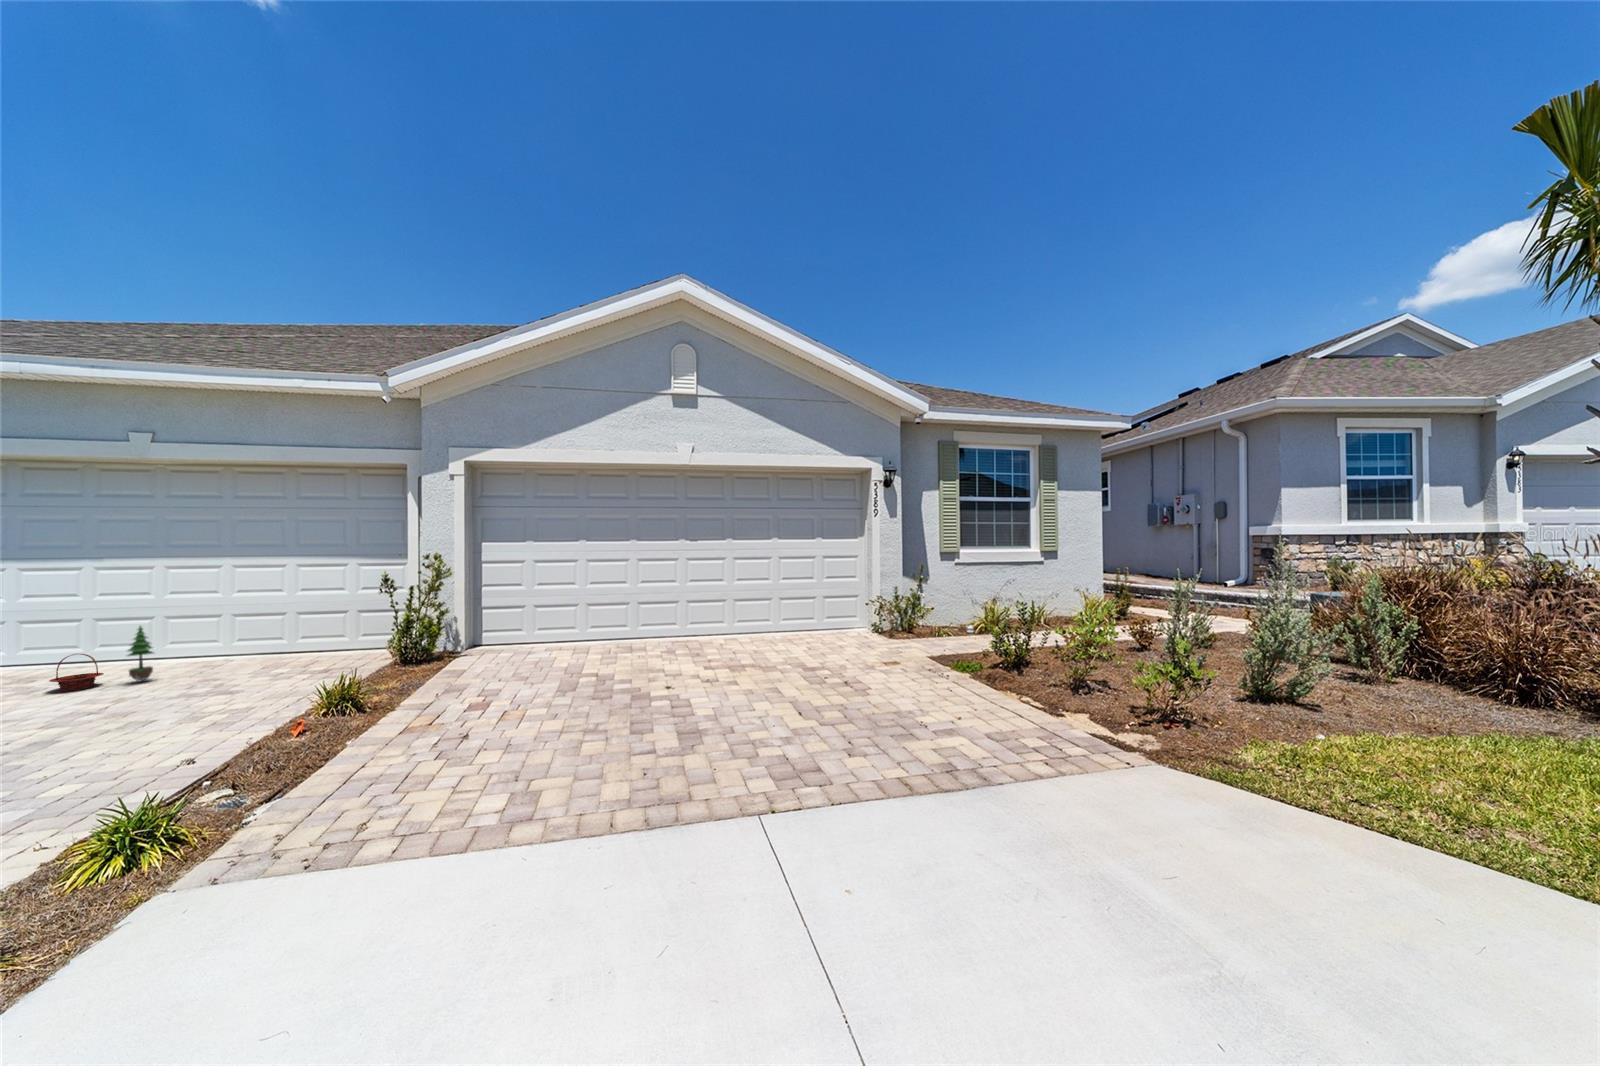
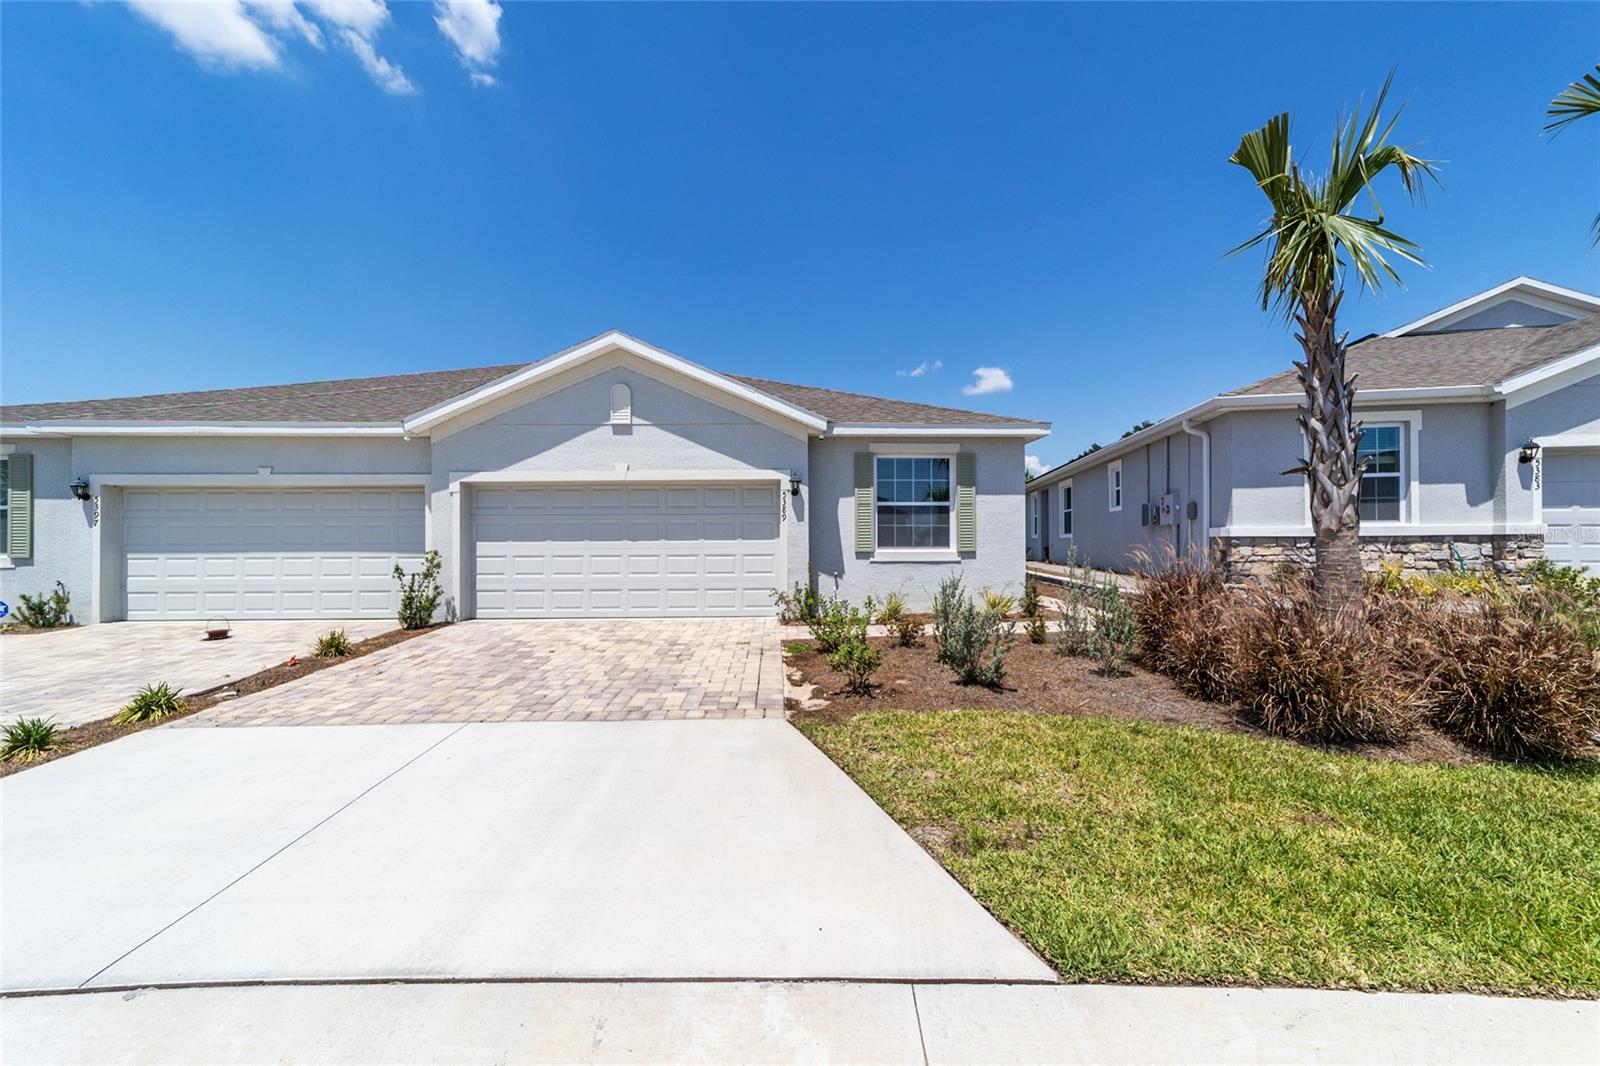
potted tree: present [128,626,154,682] -> none [244,598,262,636]

